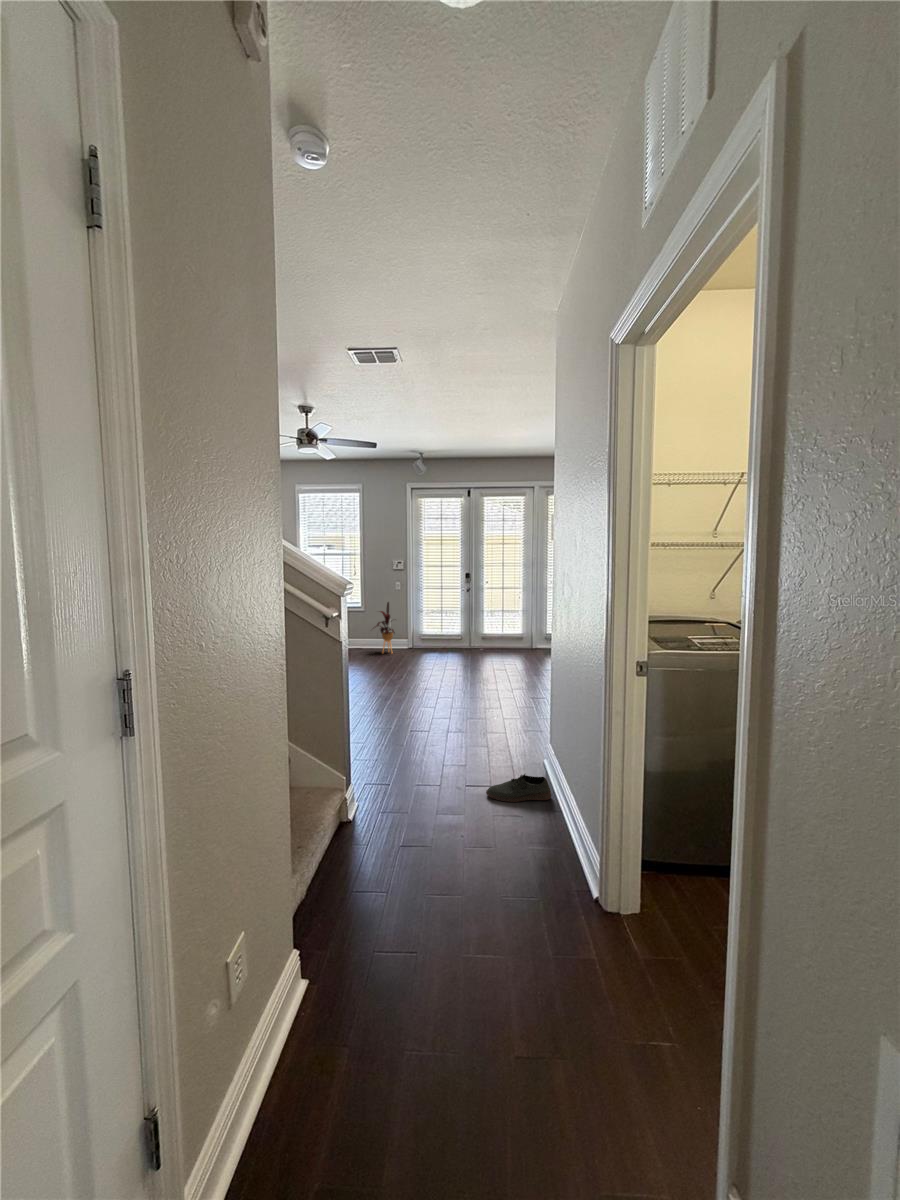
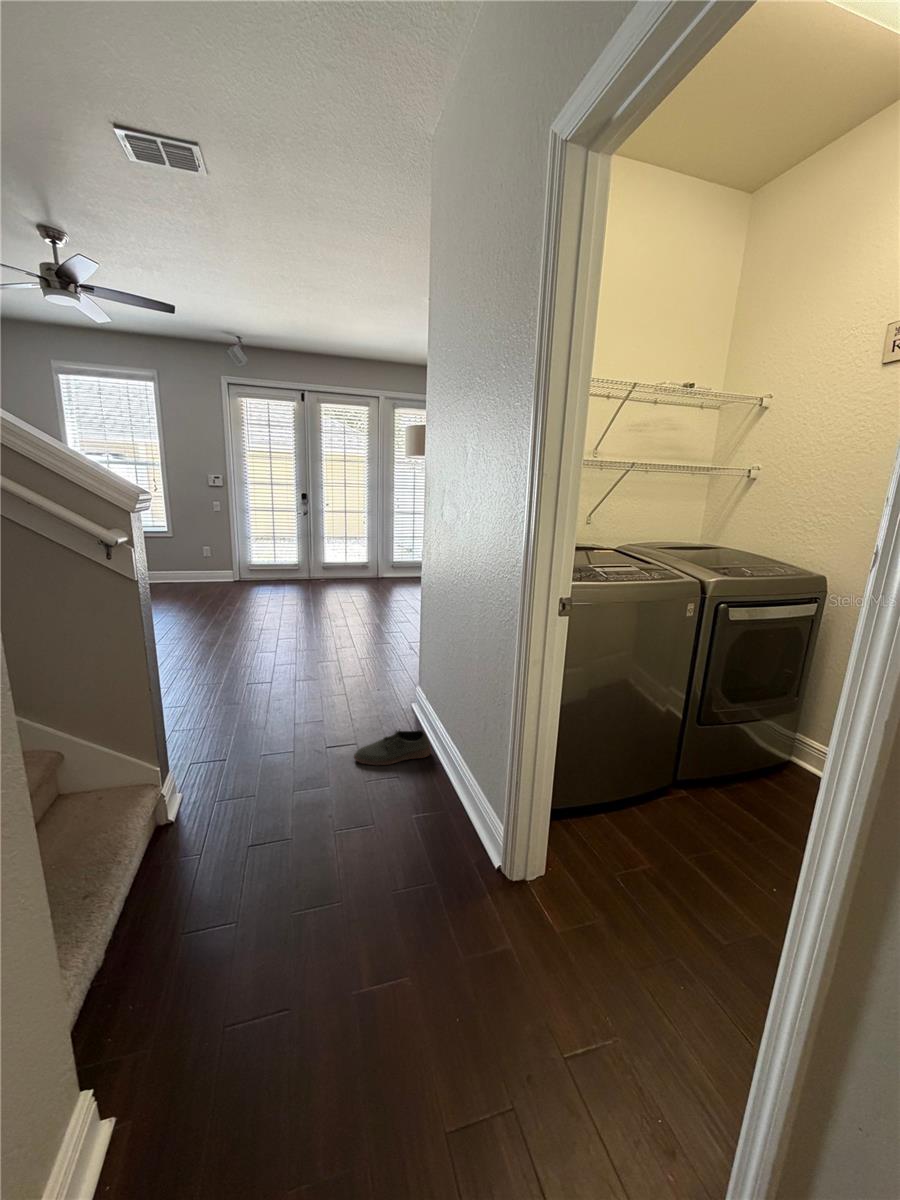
house plant: present [376,602,395,652] -> none [184,525,219,587]

